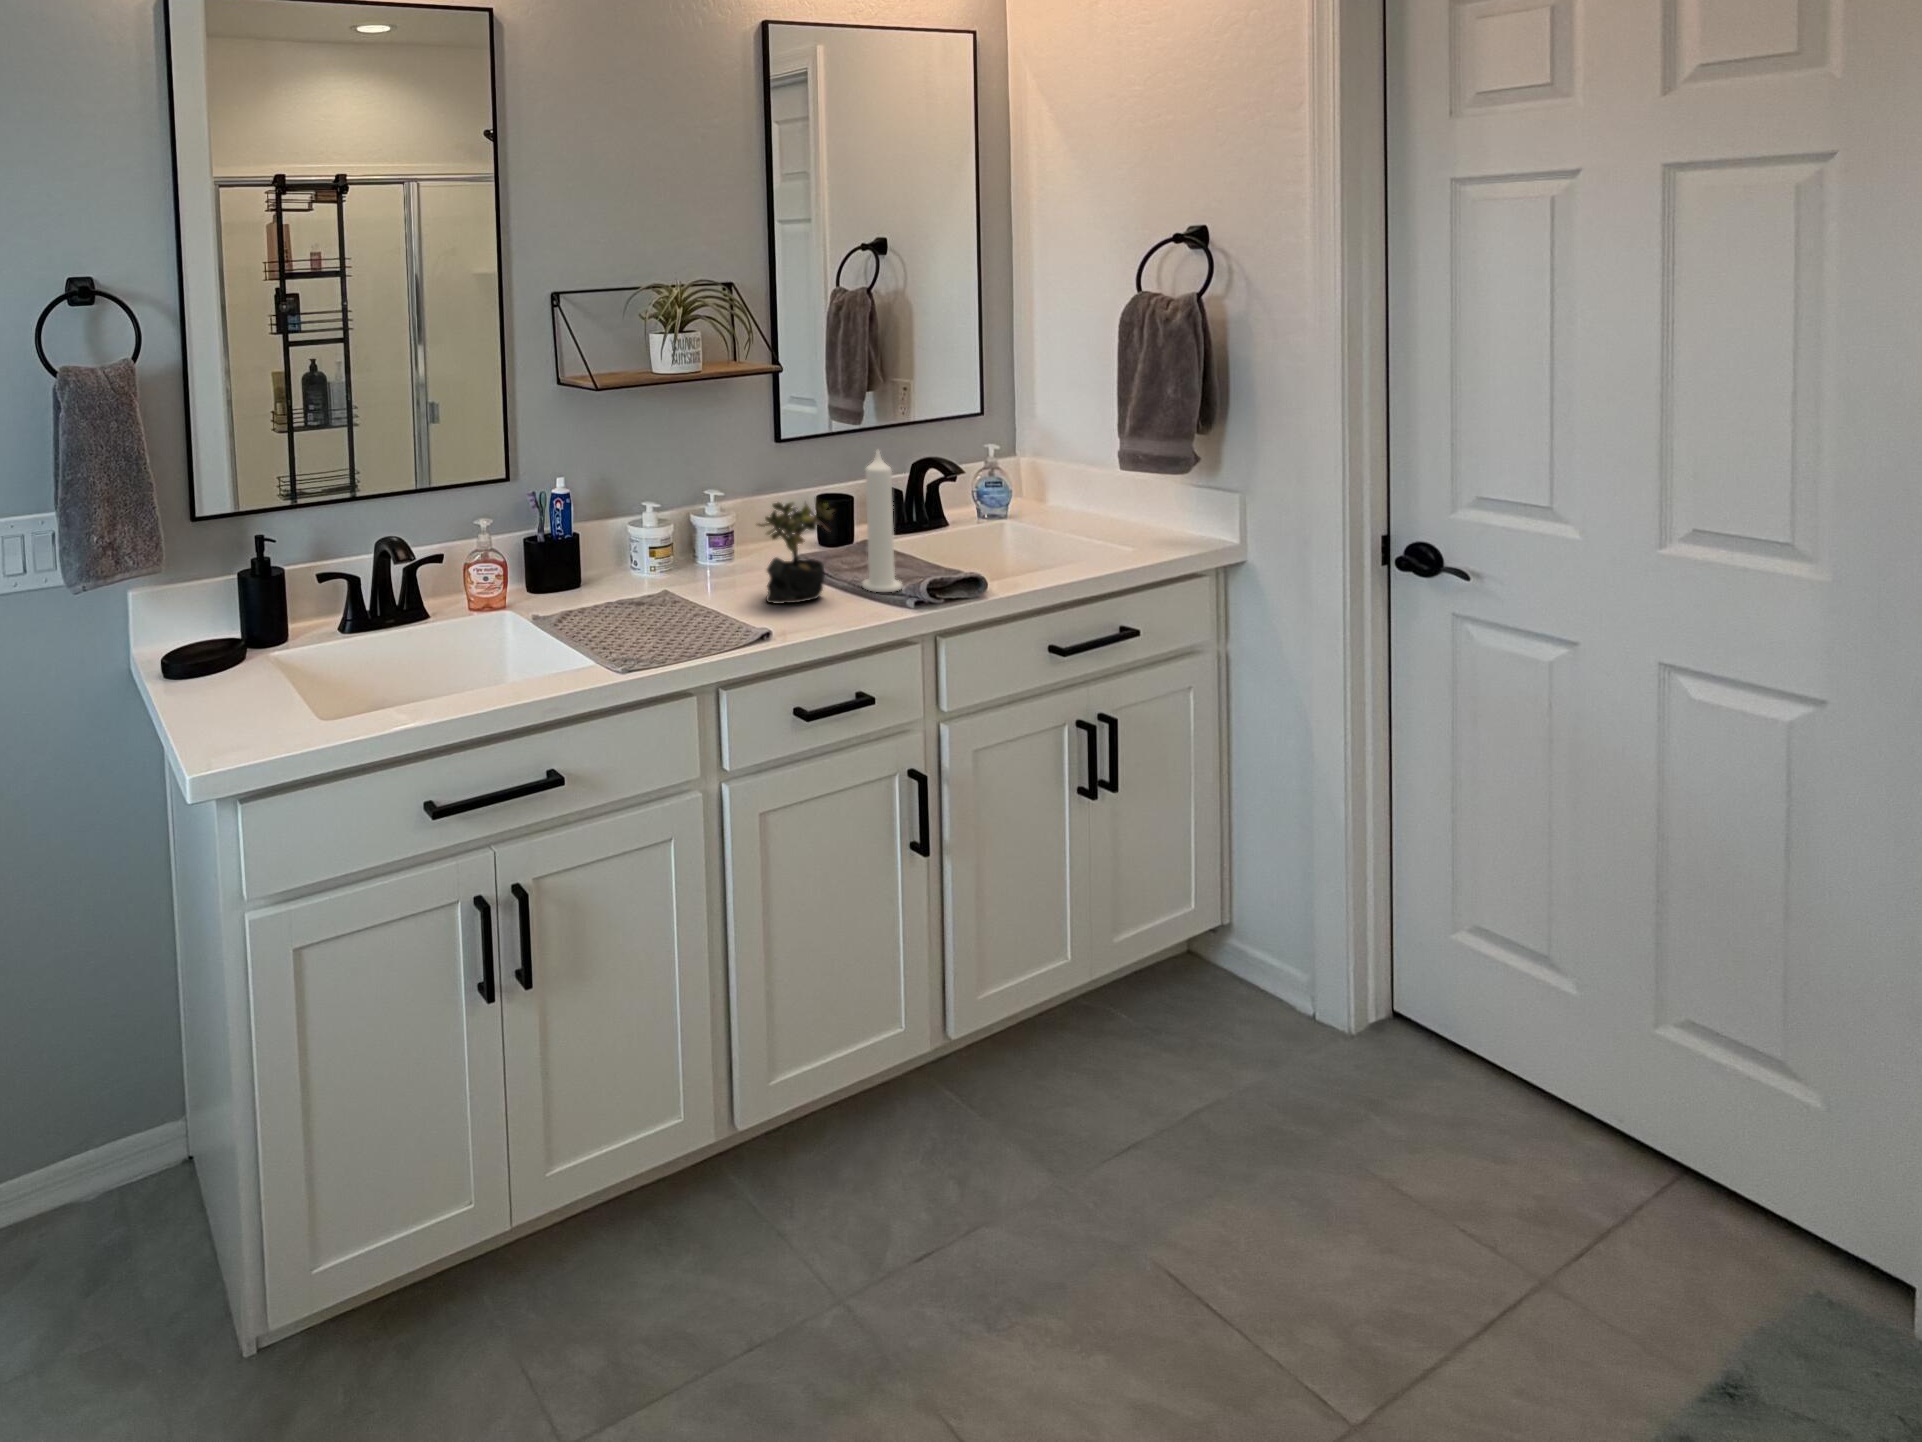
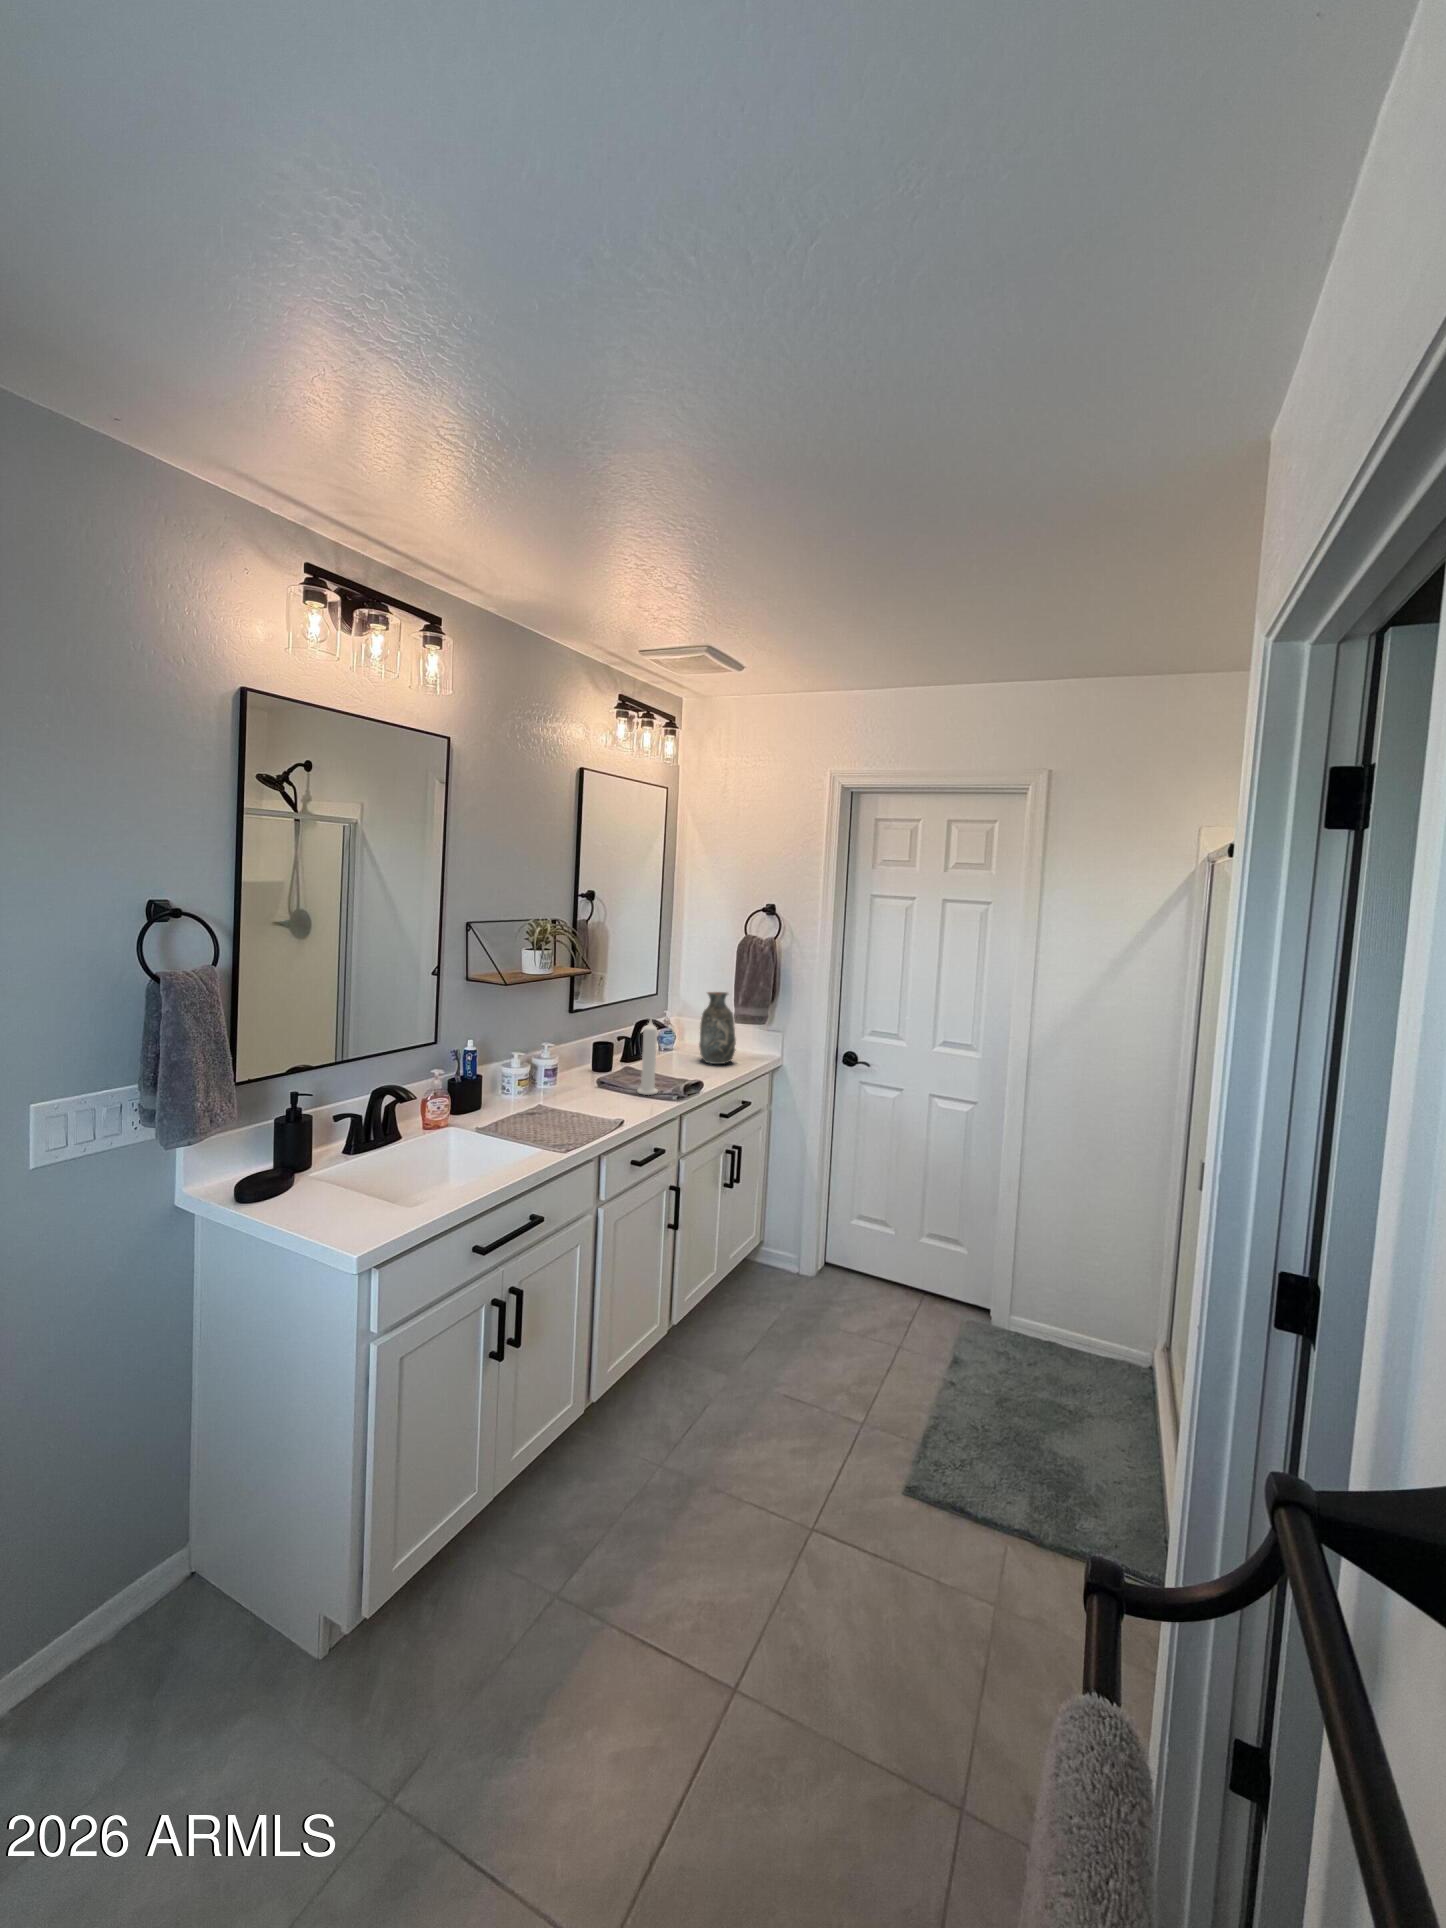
decorative vase: none [1044,405,1123,546] -> present [699,992,736,1064]
succulent plant: present [758,500,833,603] -> none [595,1044,635,1106]

